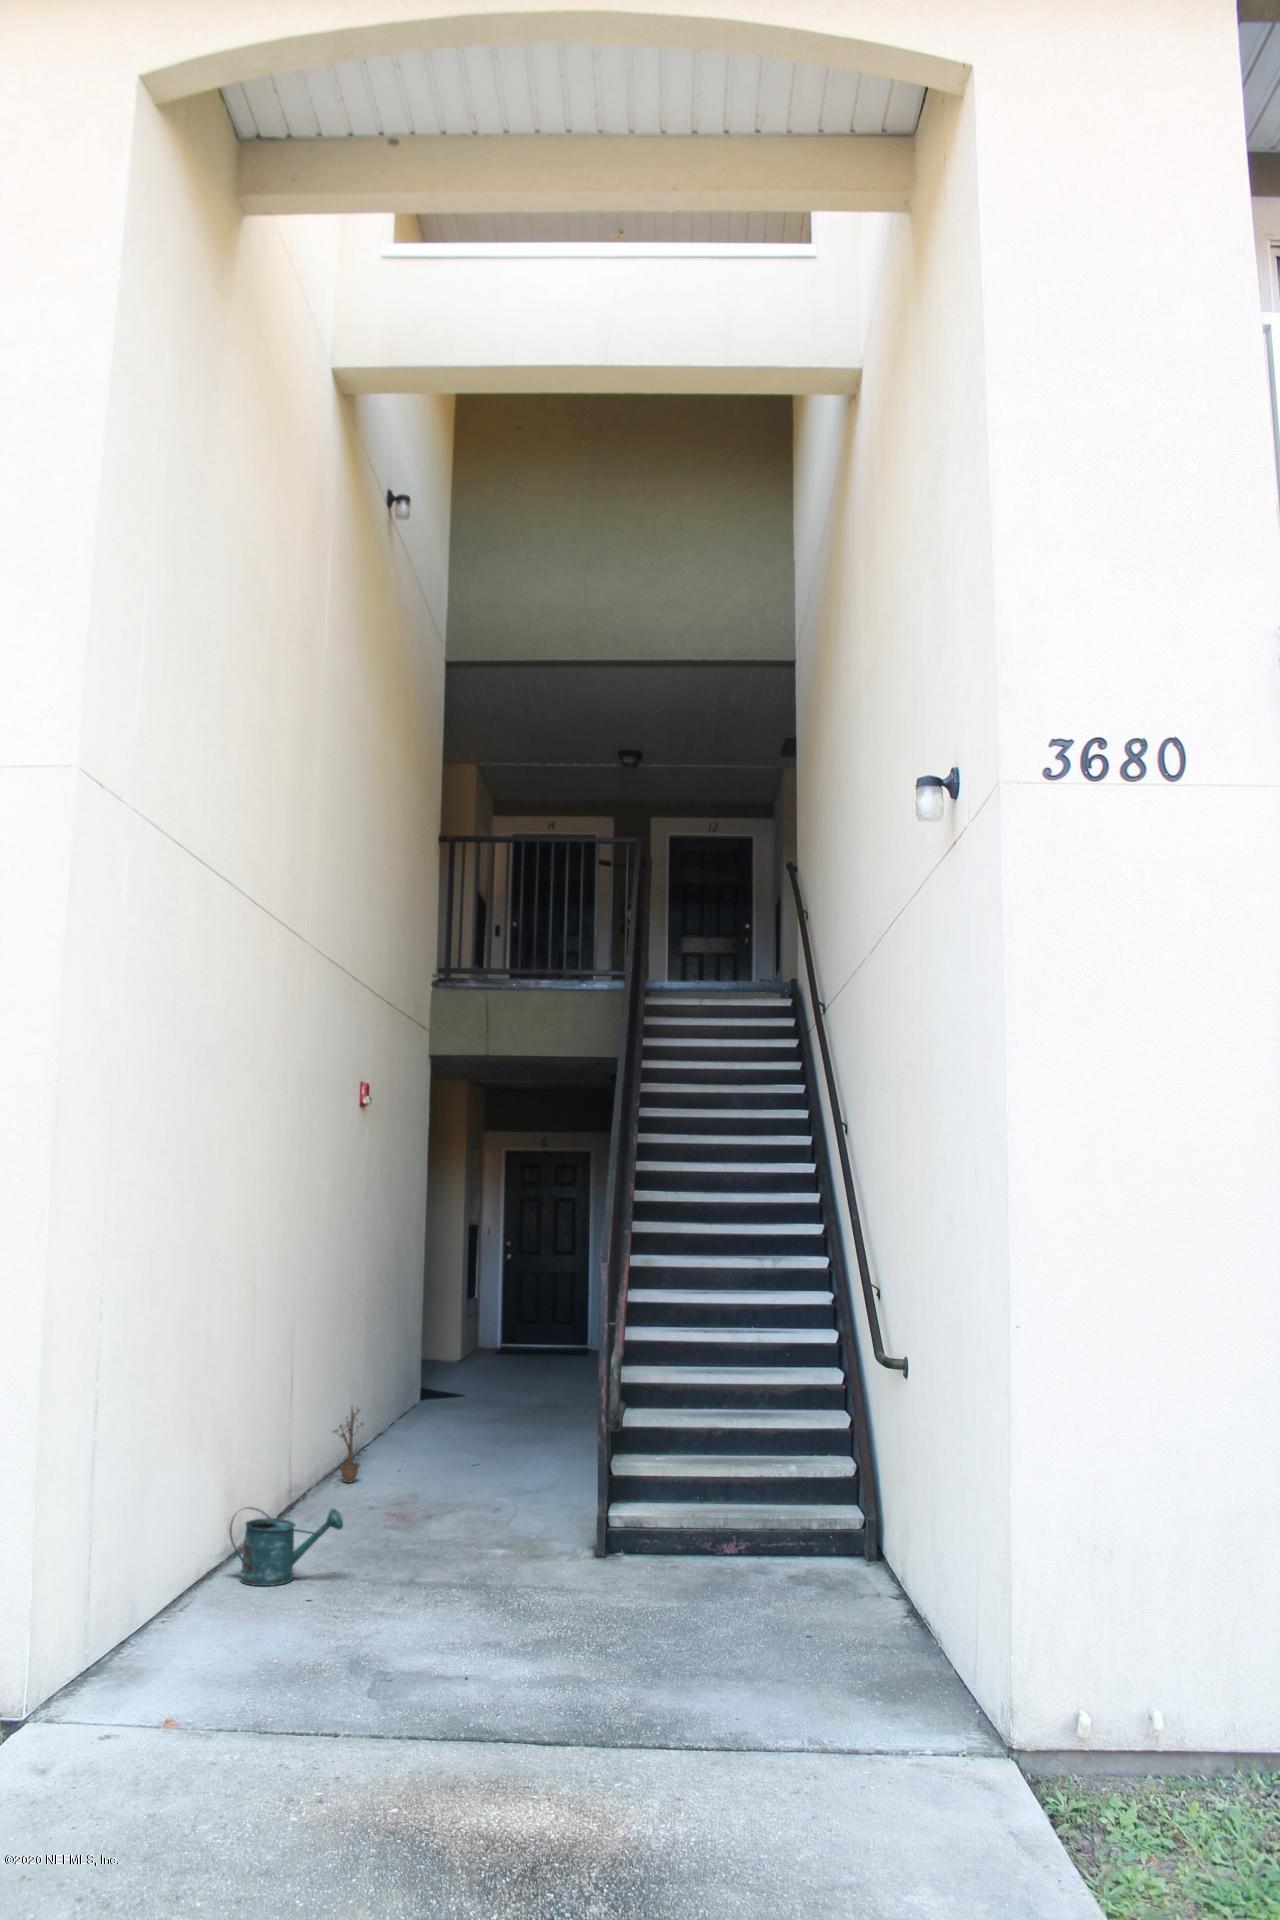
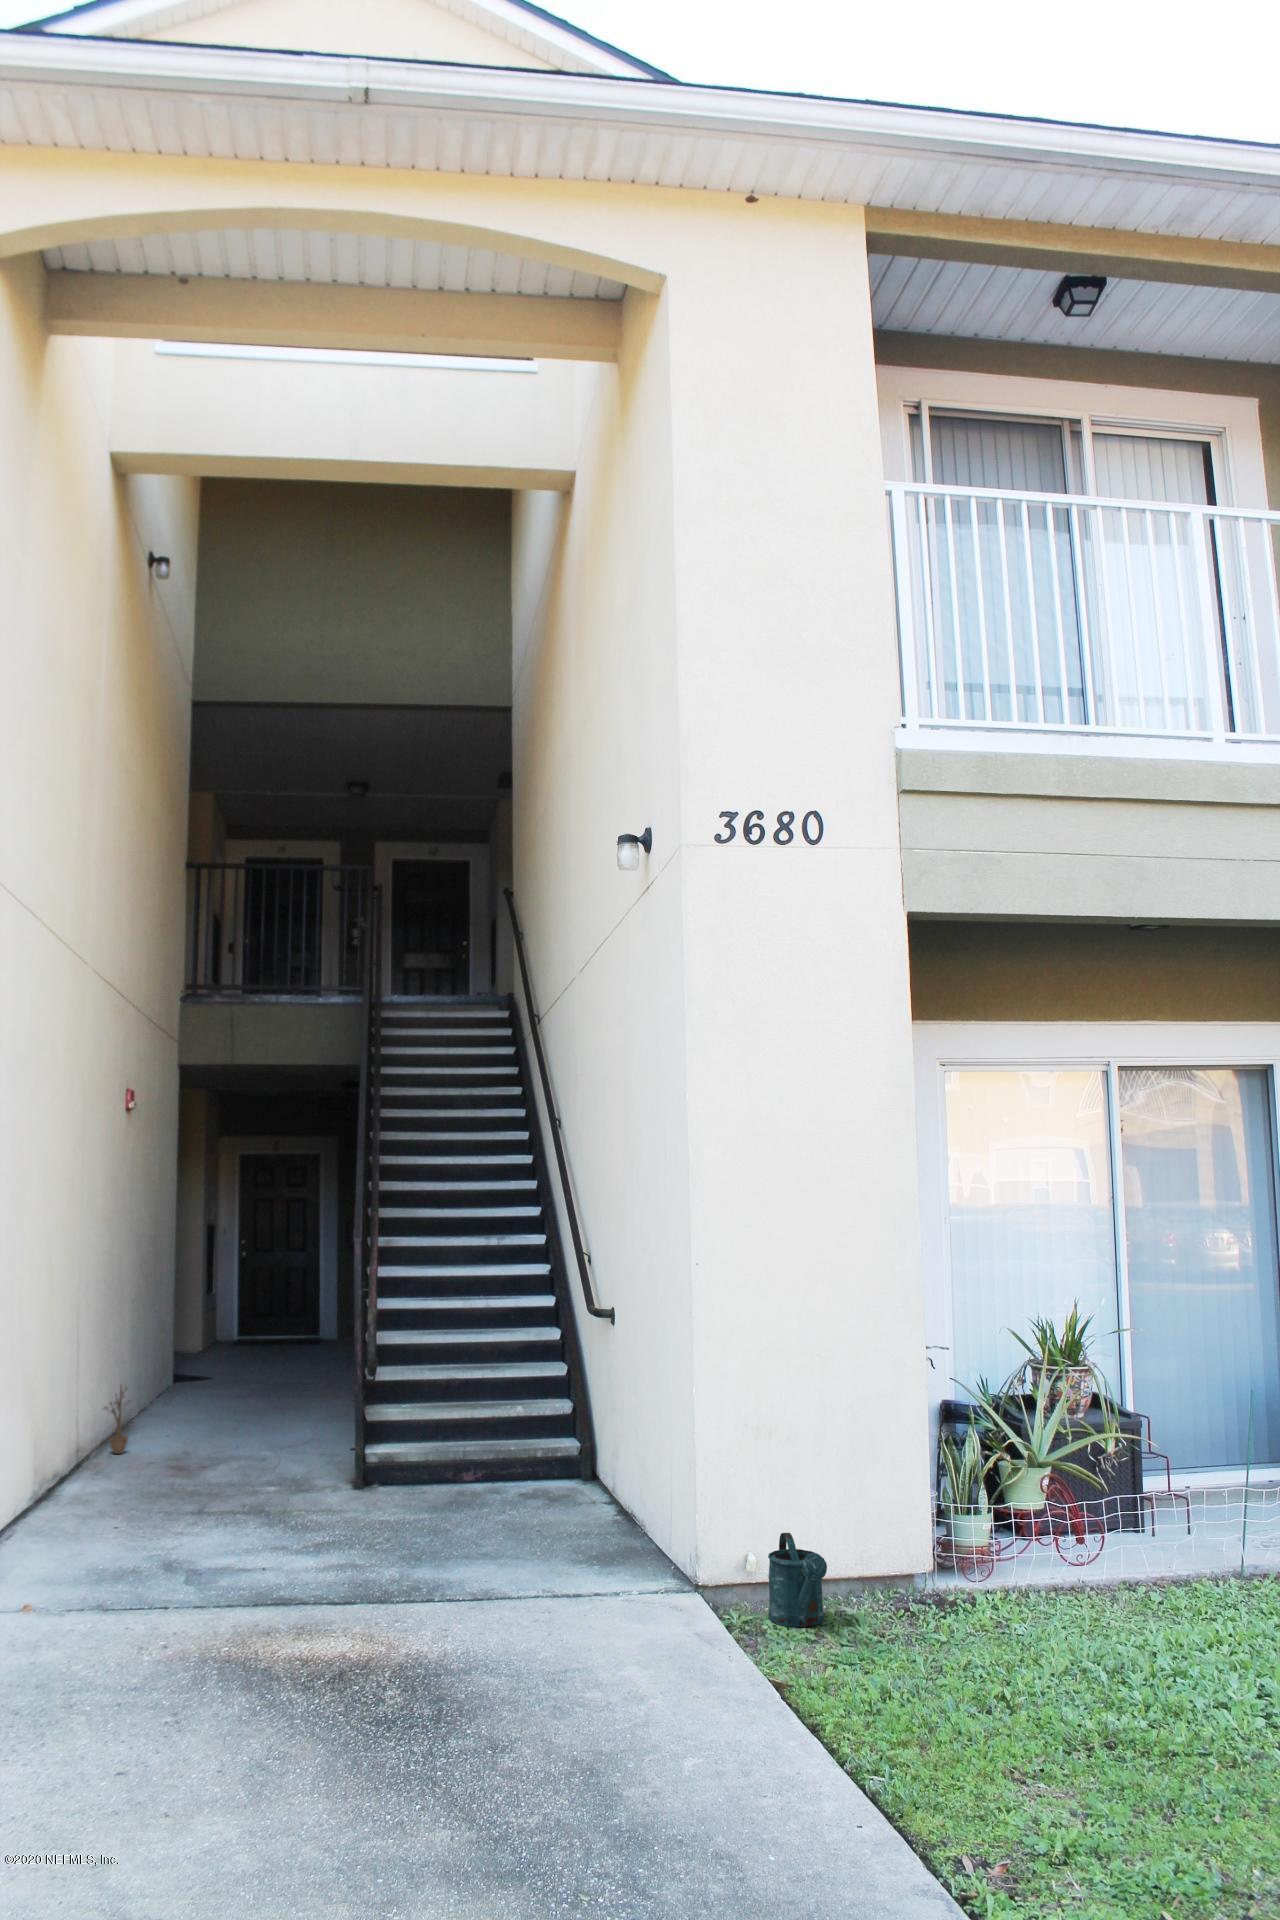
watering can: present [229,1507,343,1586] -> present [768,1533,827,1627]

